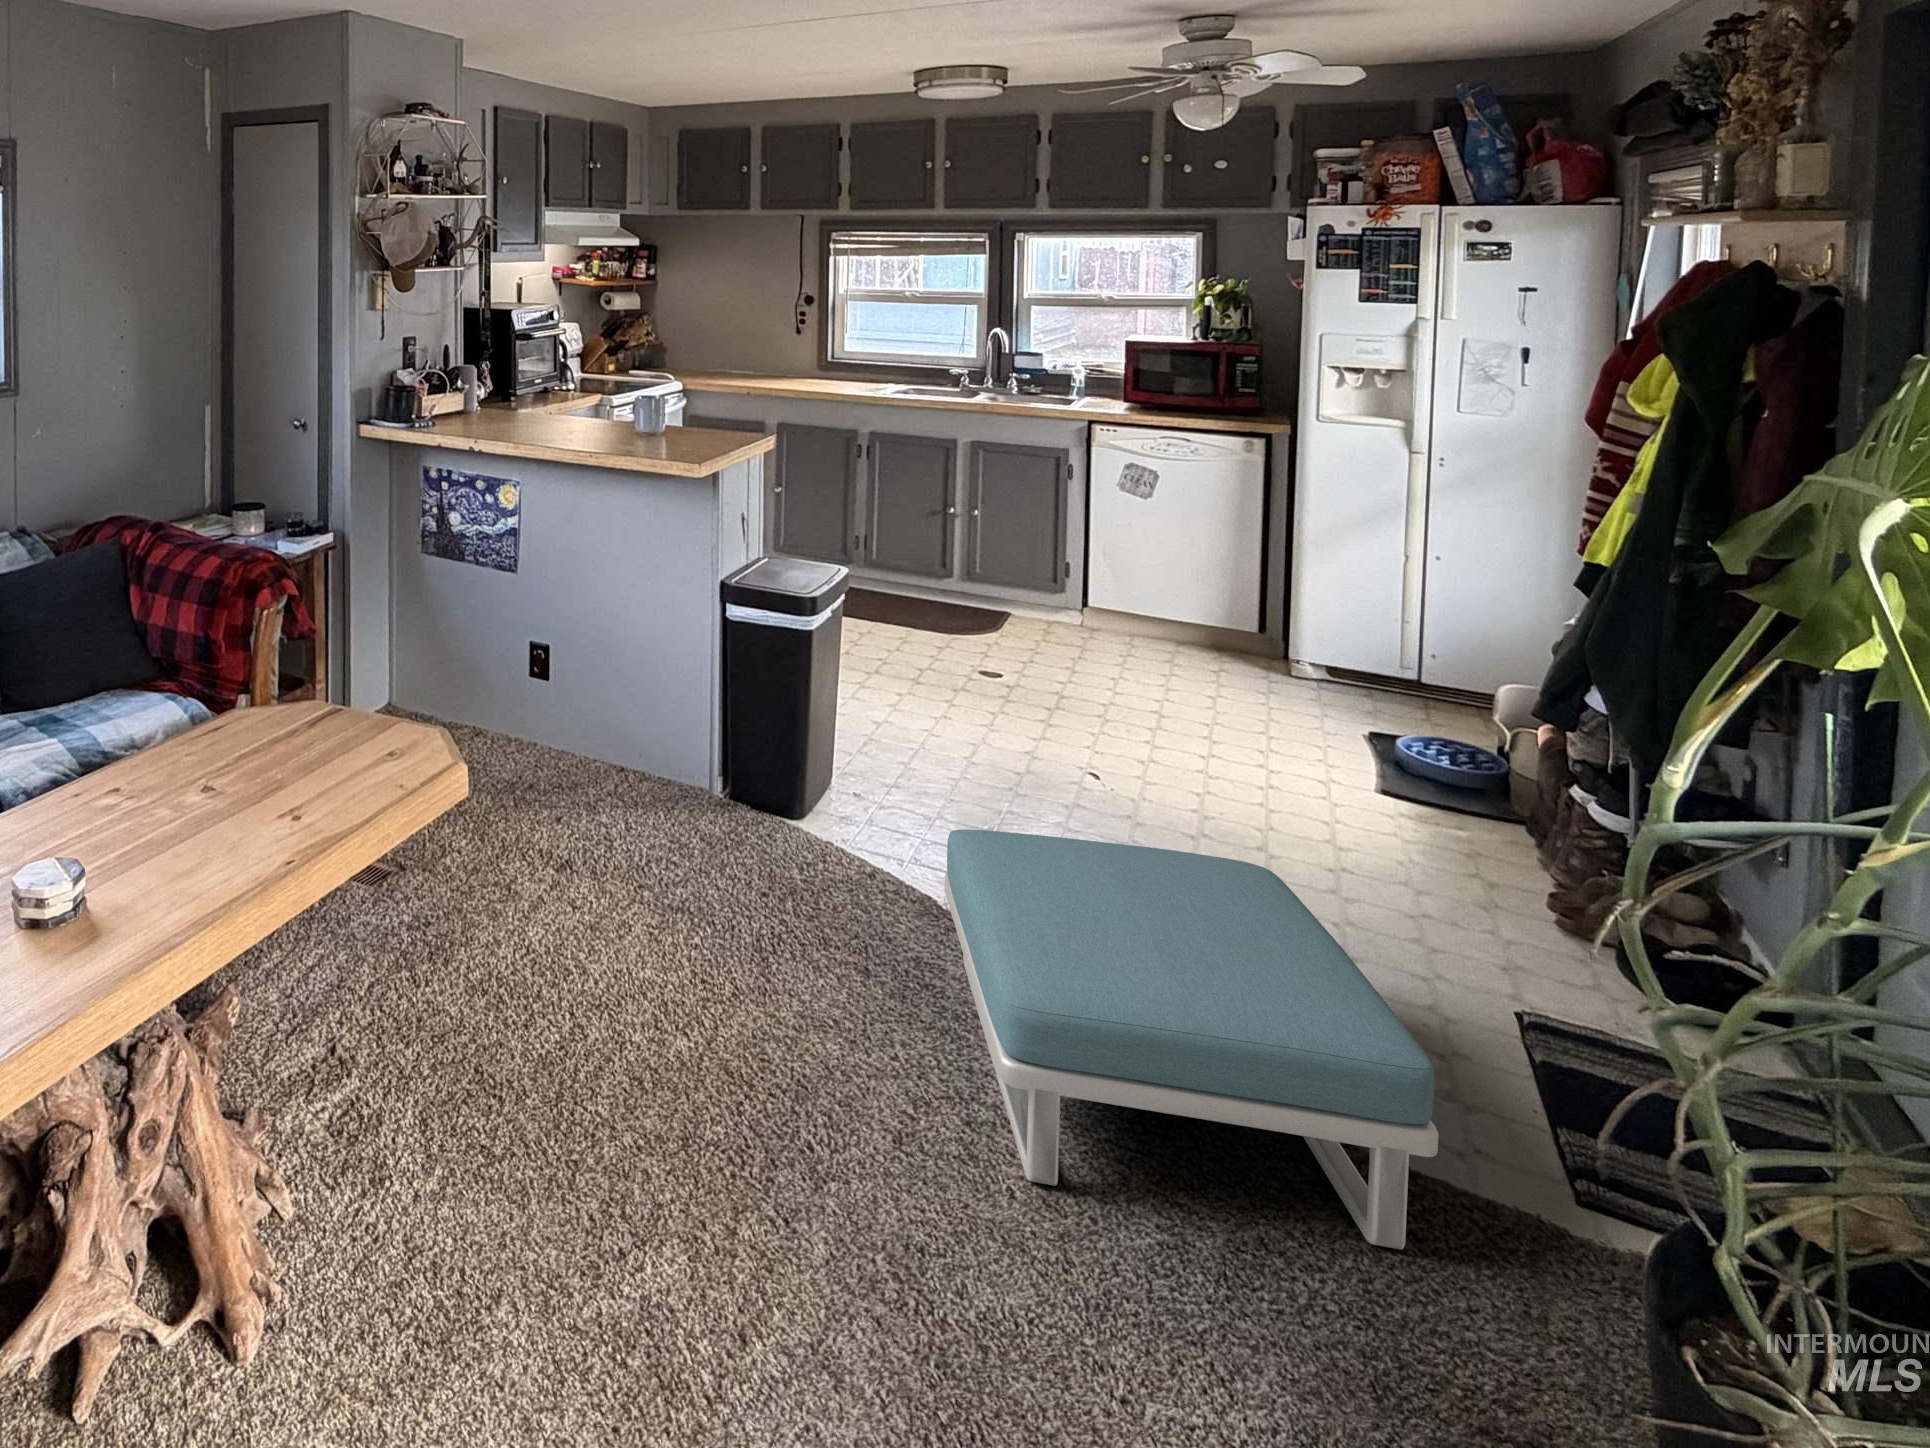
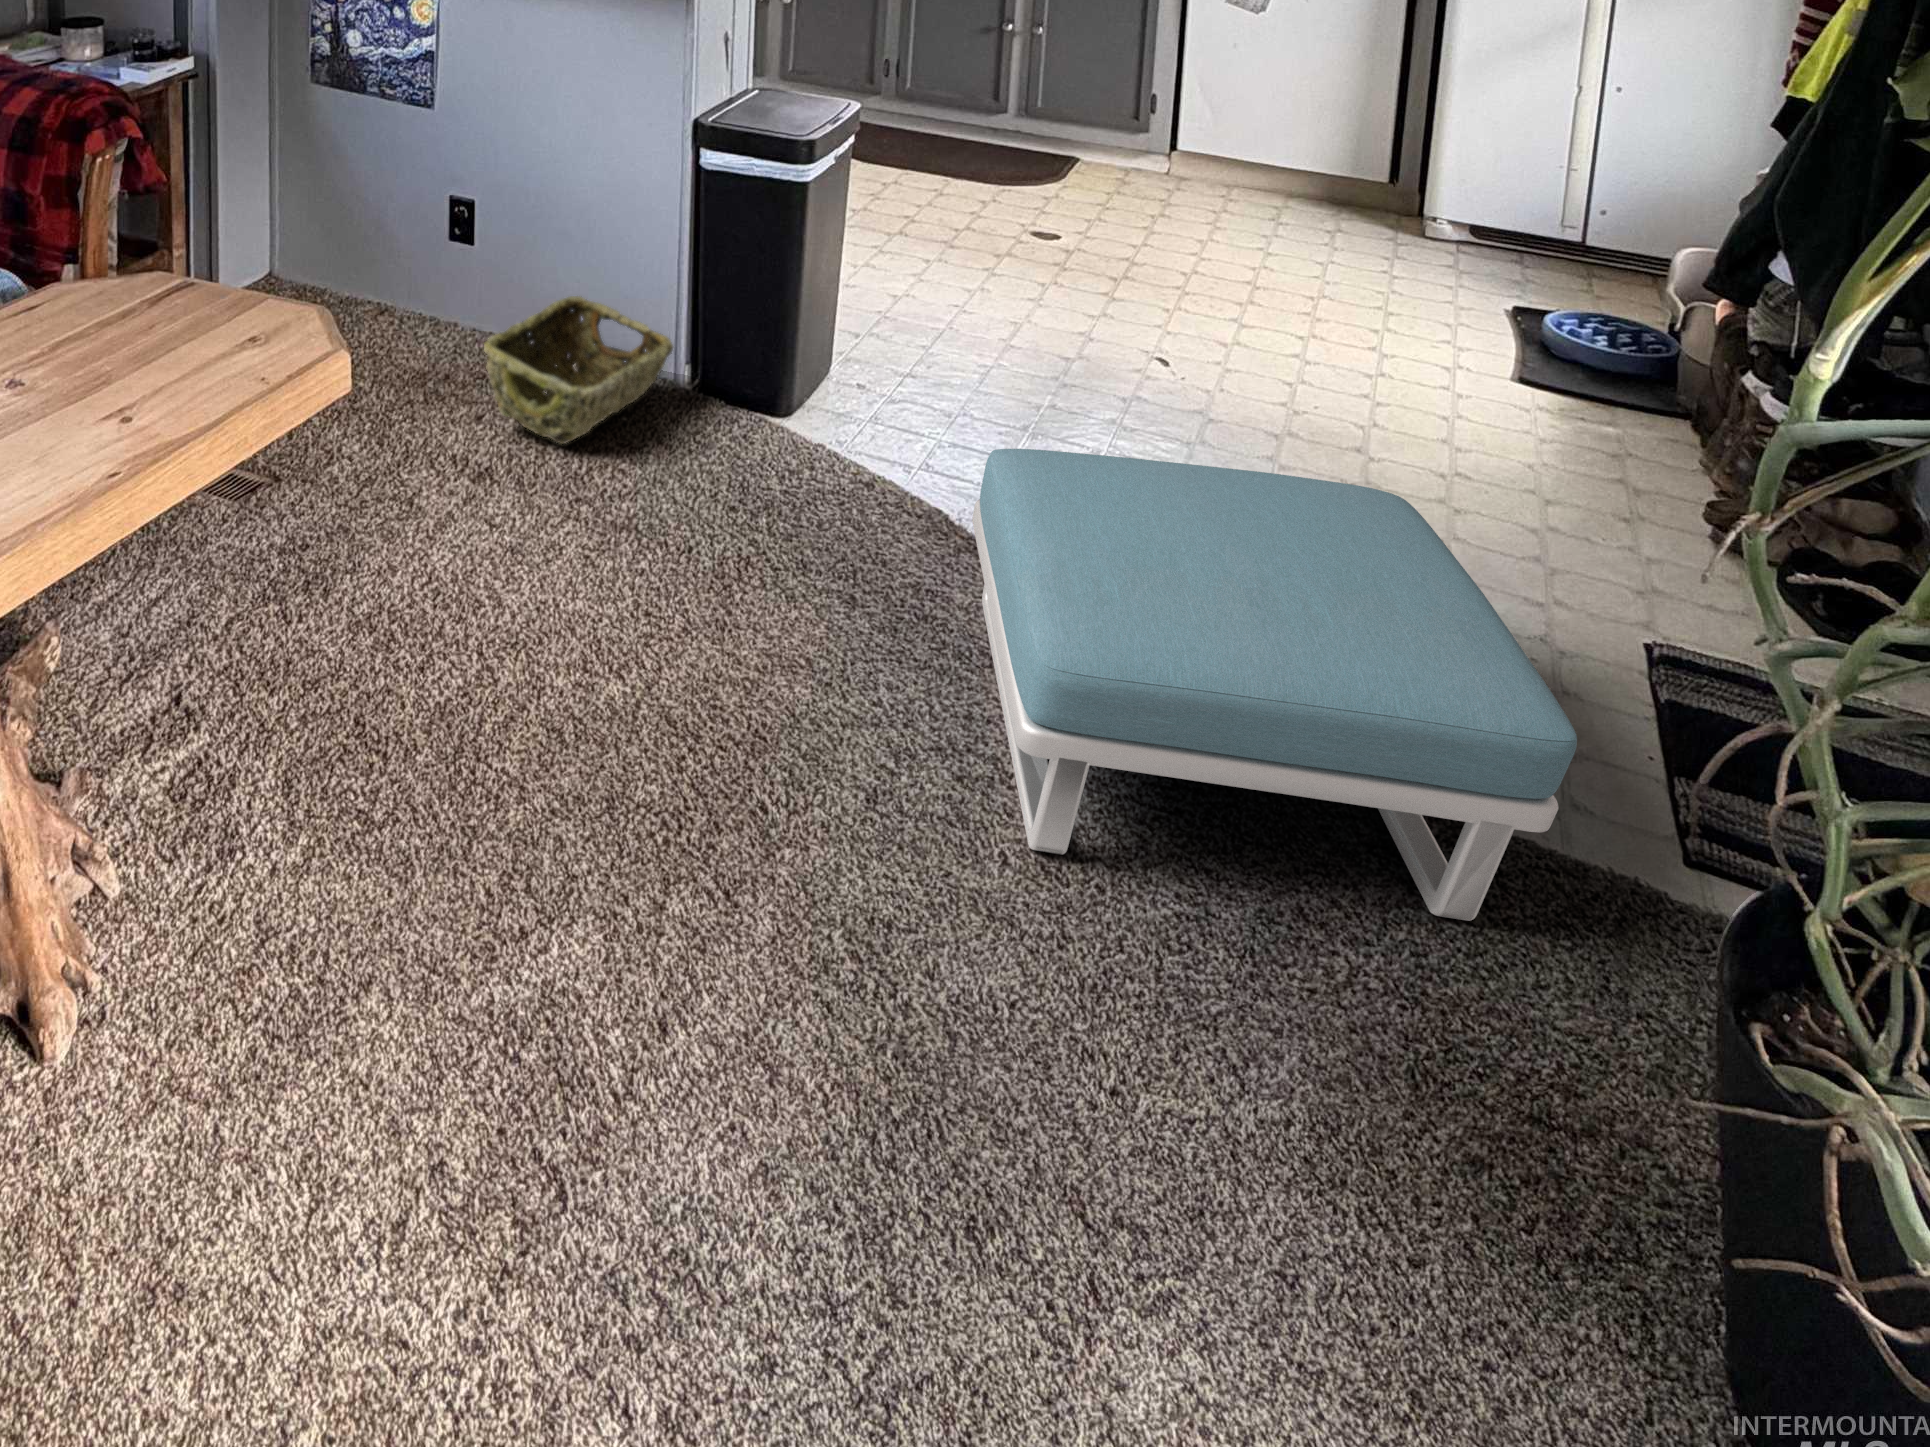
woven basket: none [560,711,703,832] -> present [484,296,673,444]

